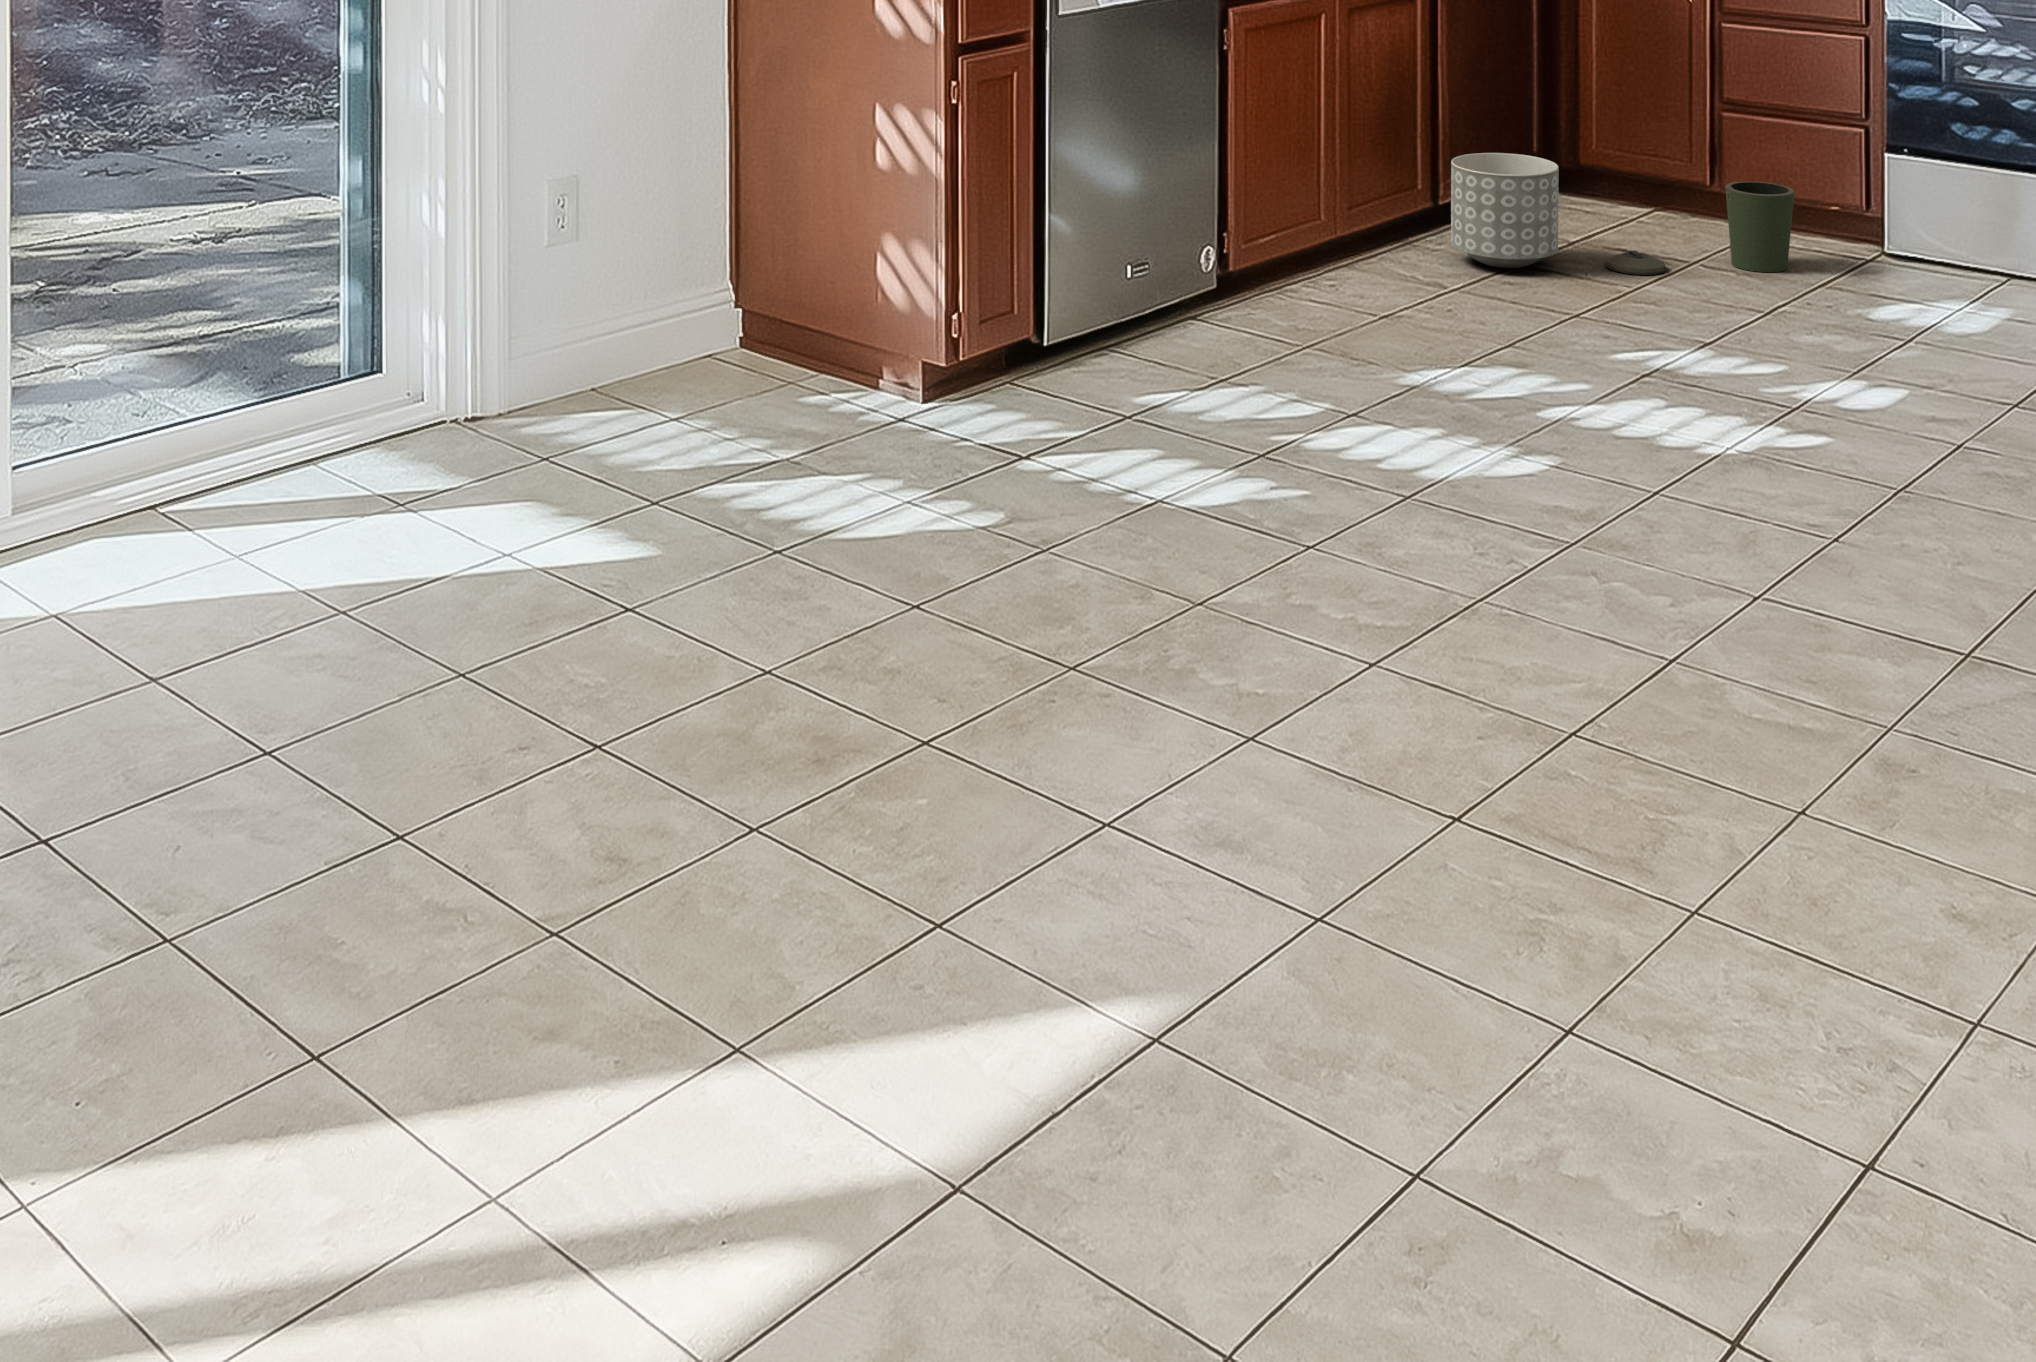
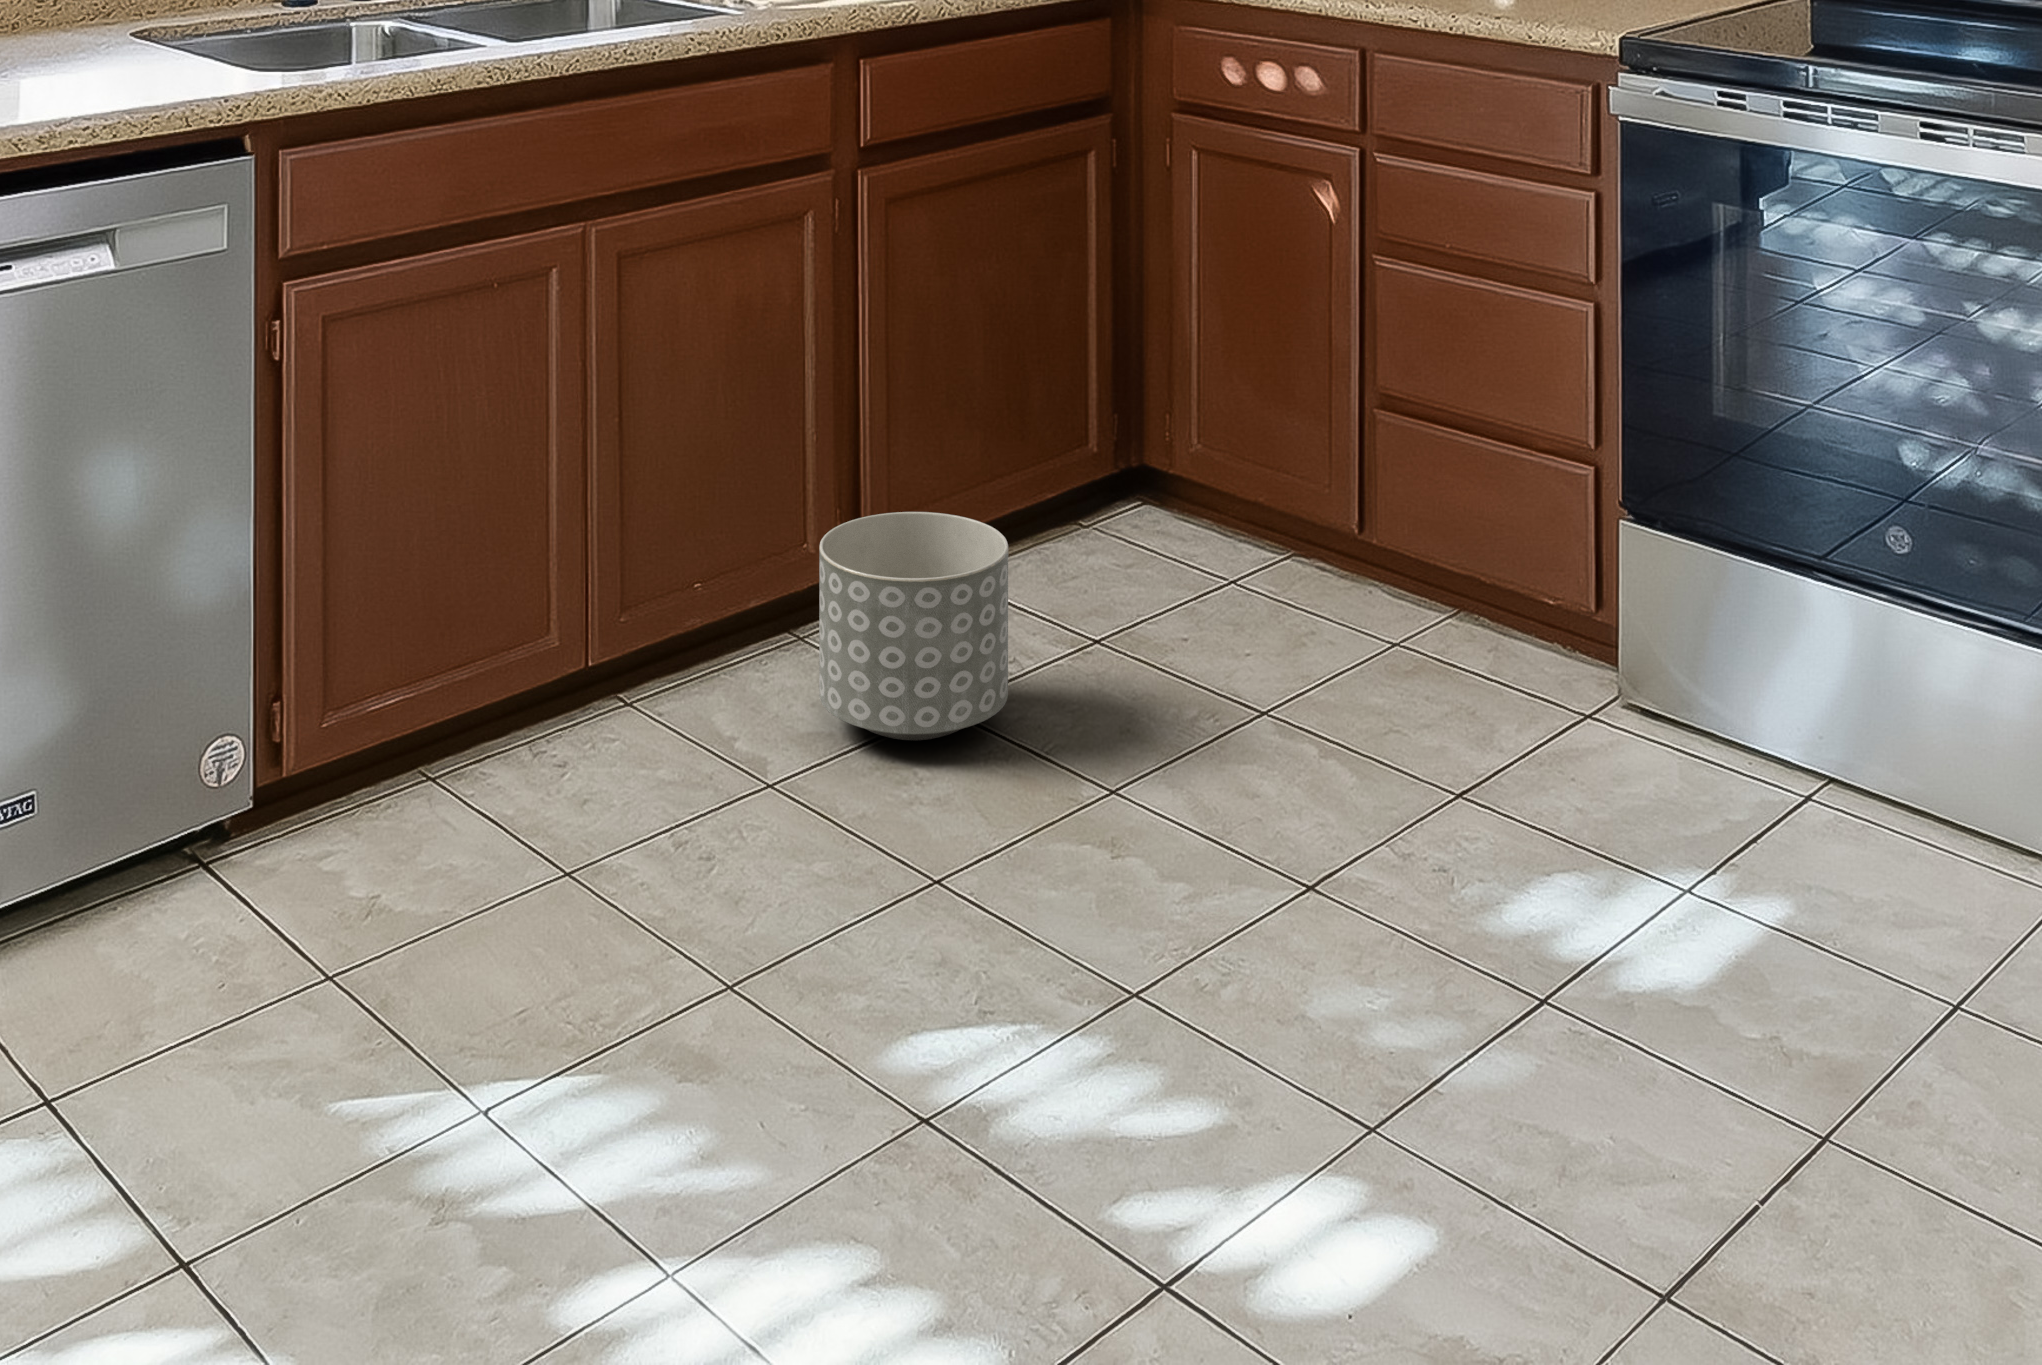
trash can: present [1606,182,1794,275] -> none [1090,578,1436,766]

